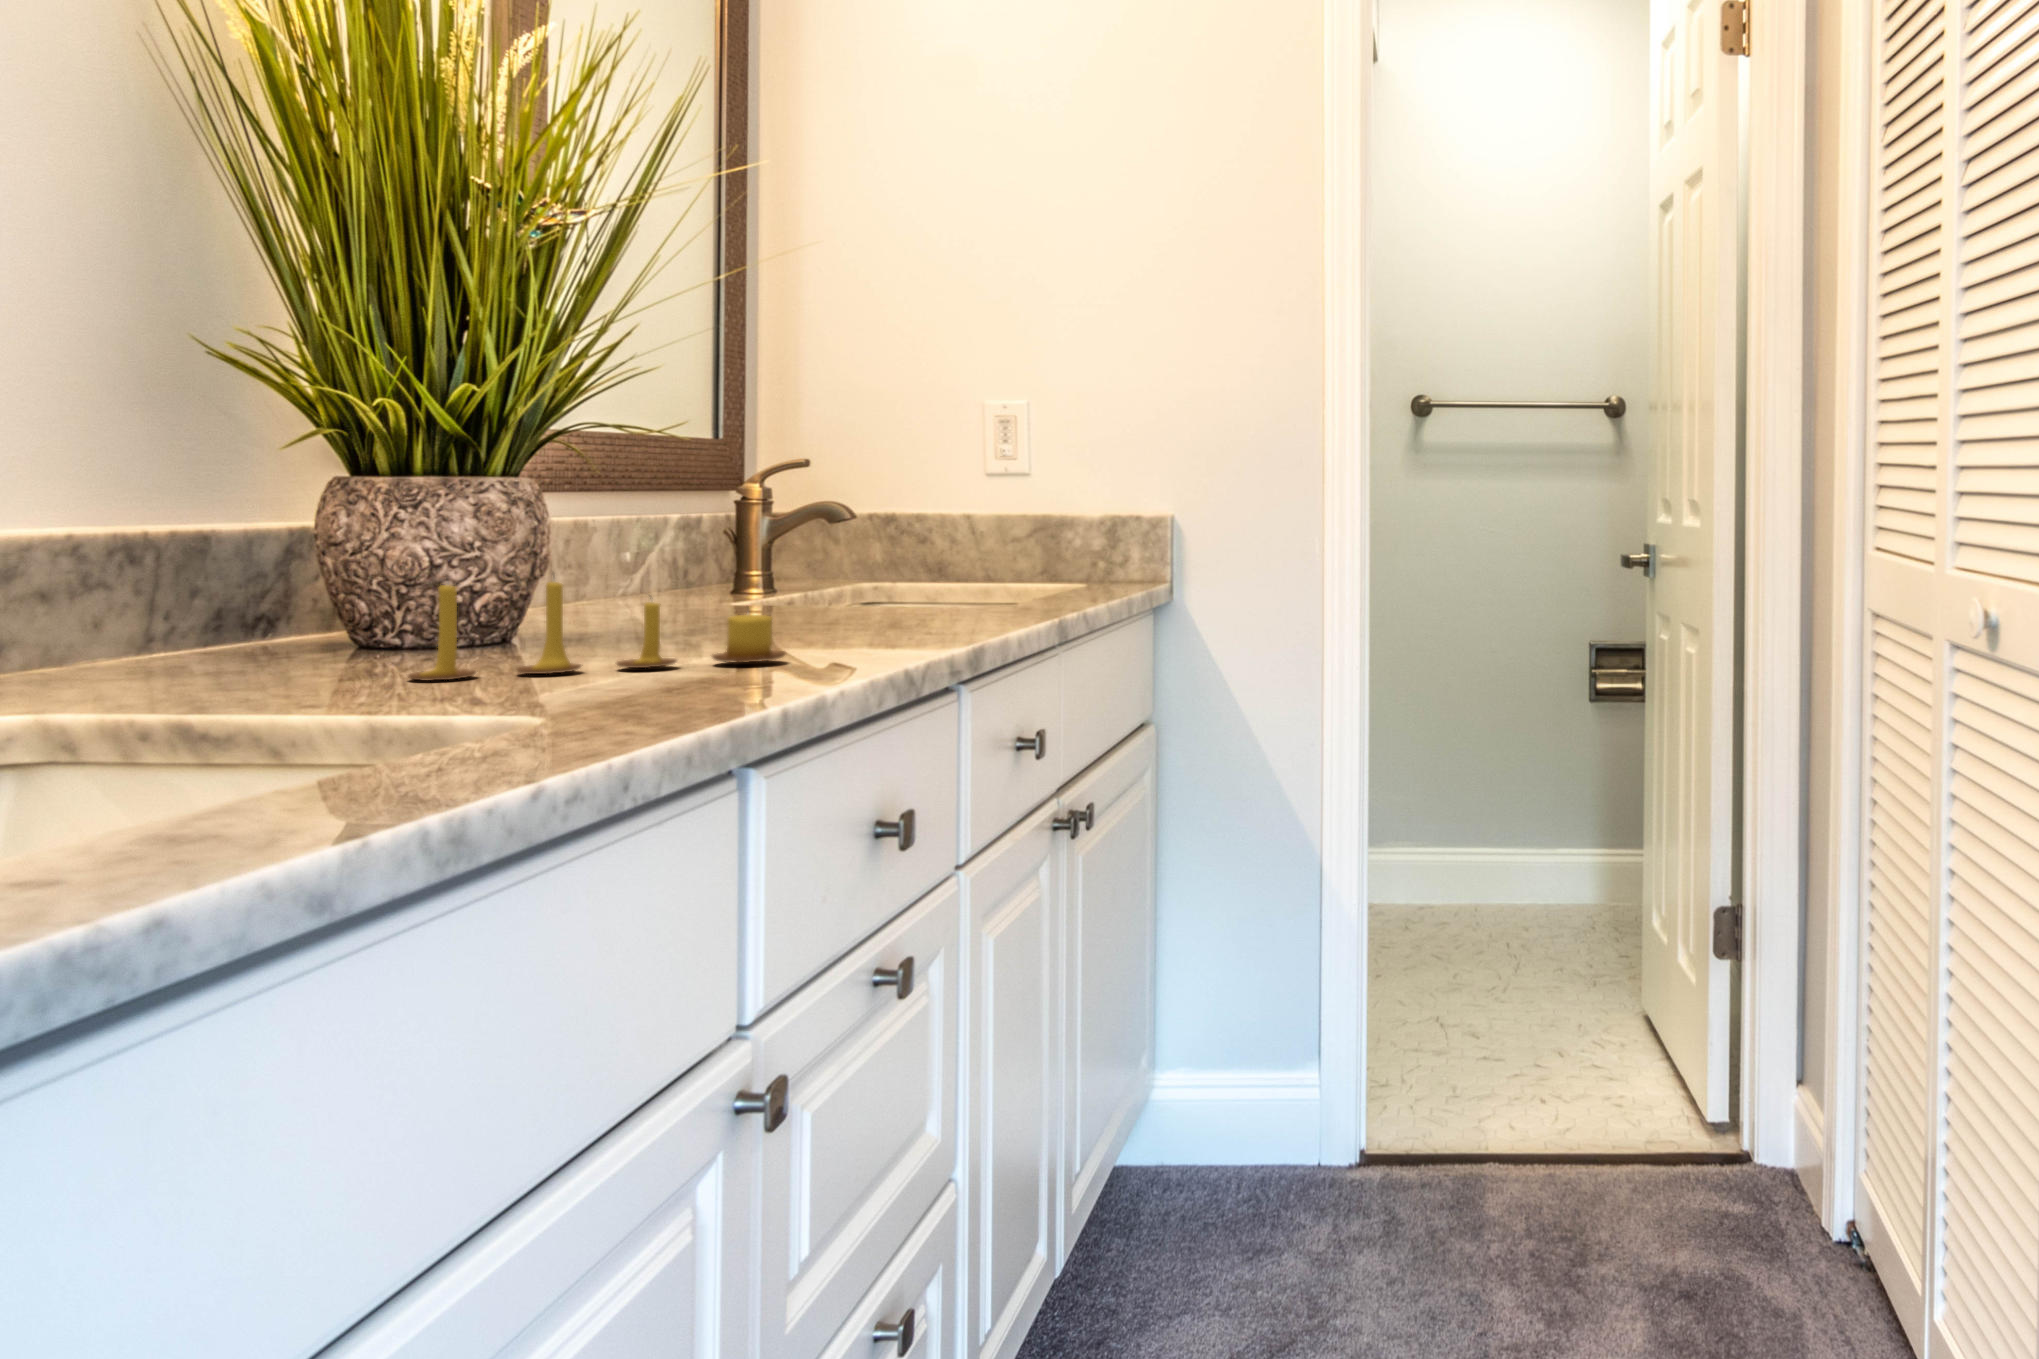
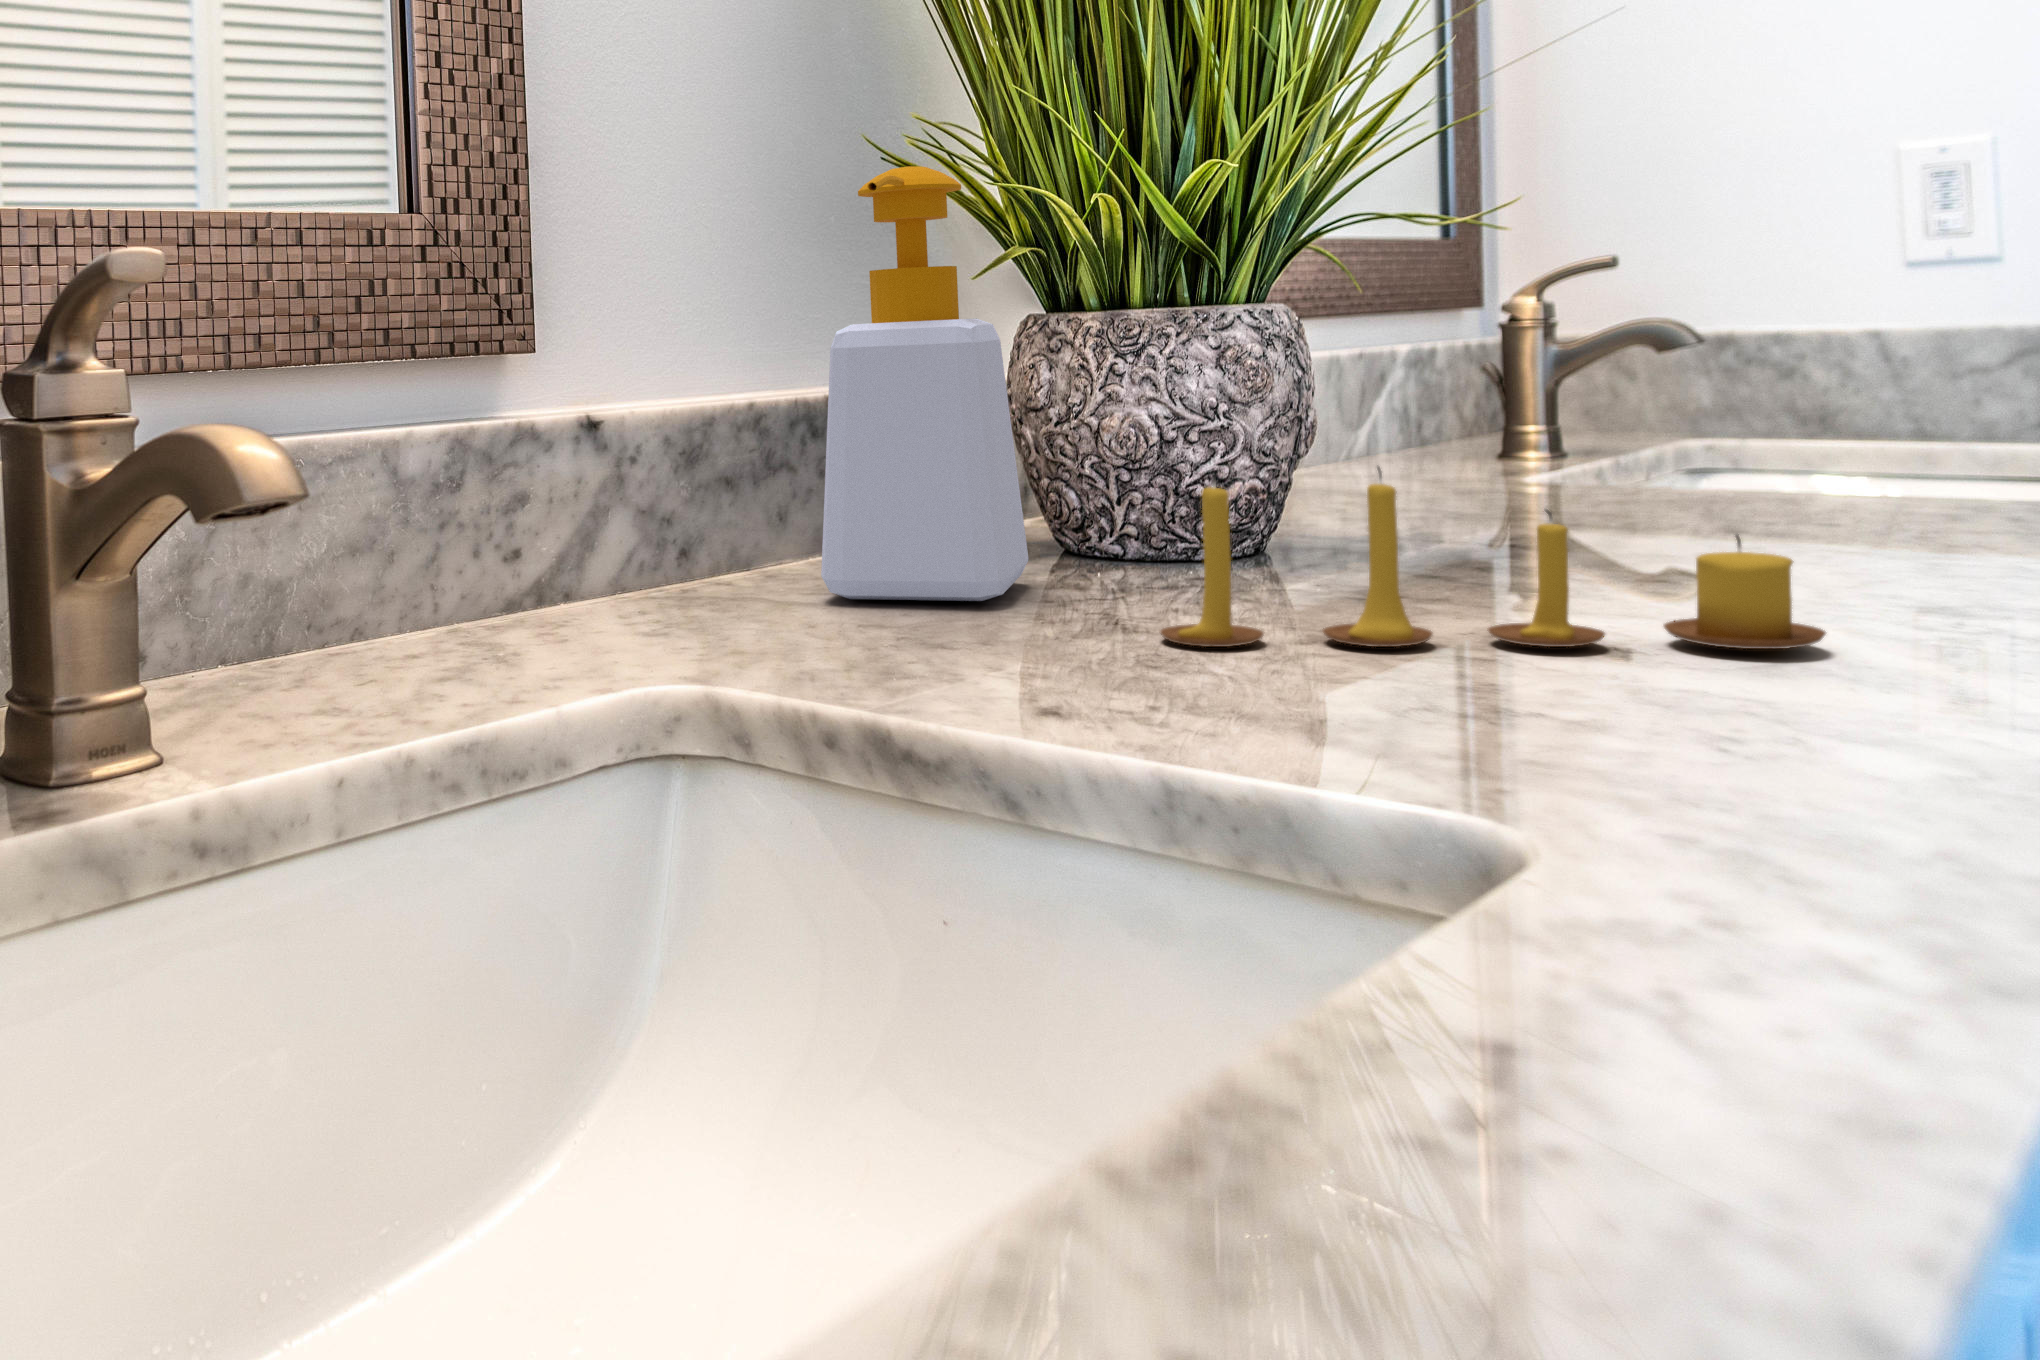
soap bottle: none [135,367,321,676] -> present [821,166,1029,601]

